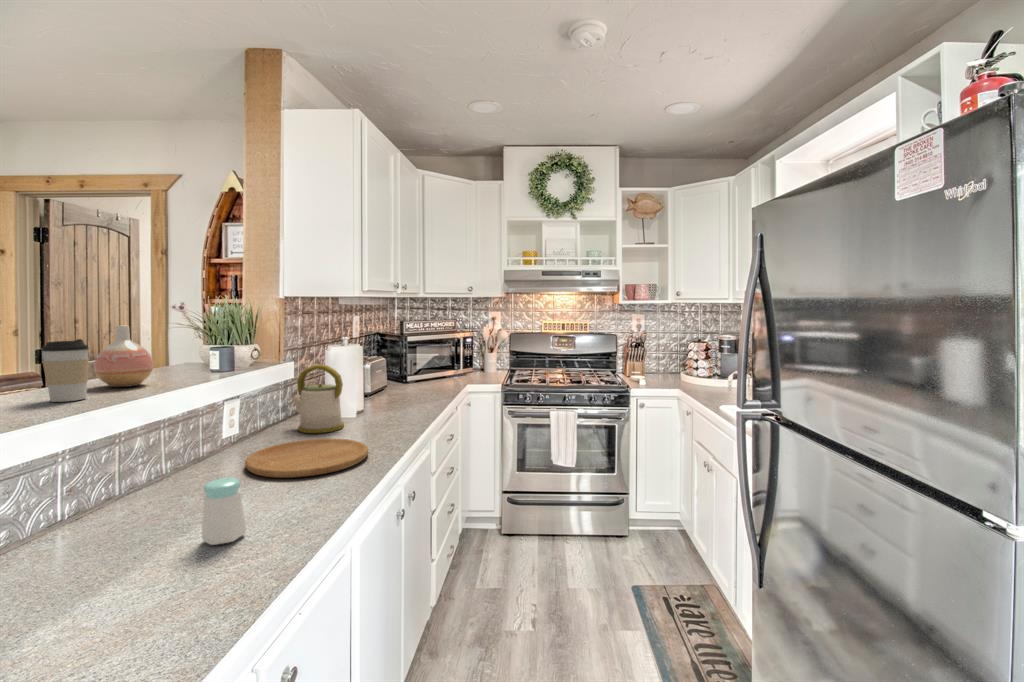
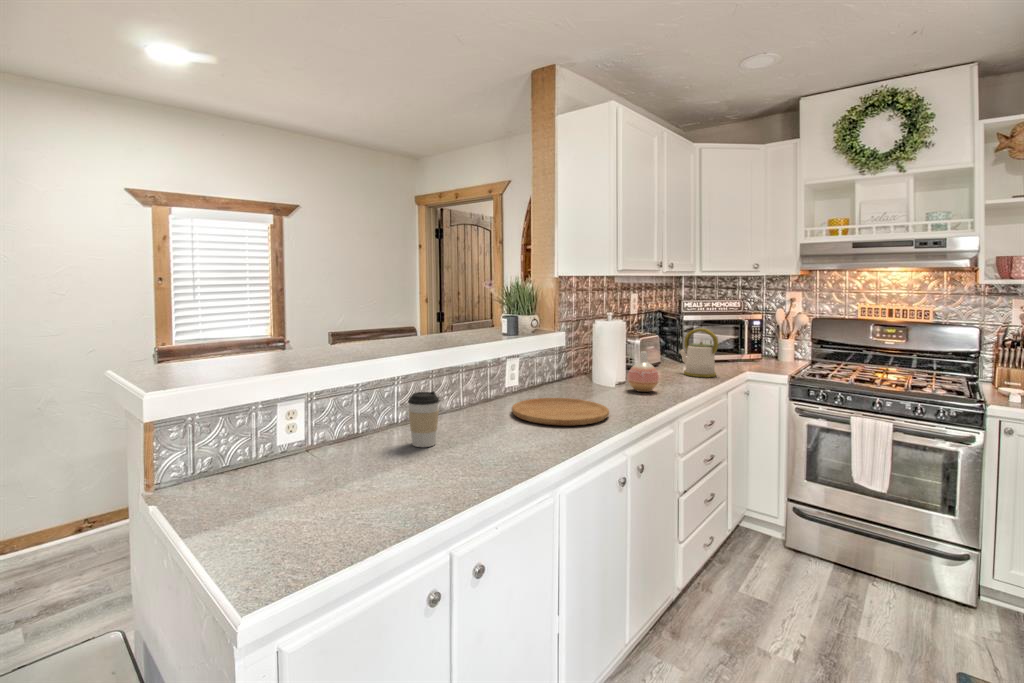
vase: present [94,326,153,387] -> present [627,352,659,392]
coffee cup: present [41,339,89,402] -> present [408,391,439,447]
kettle: present [292,365,344,433] -> present [679,328,718,377]
salt shaker: present [202,477,246,545] -> none [465,409,493,456]

